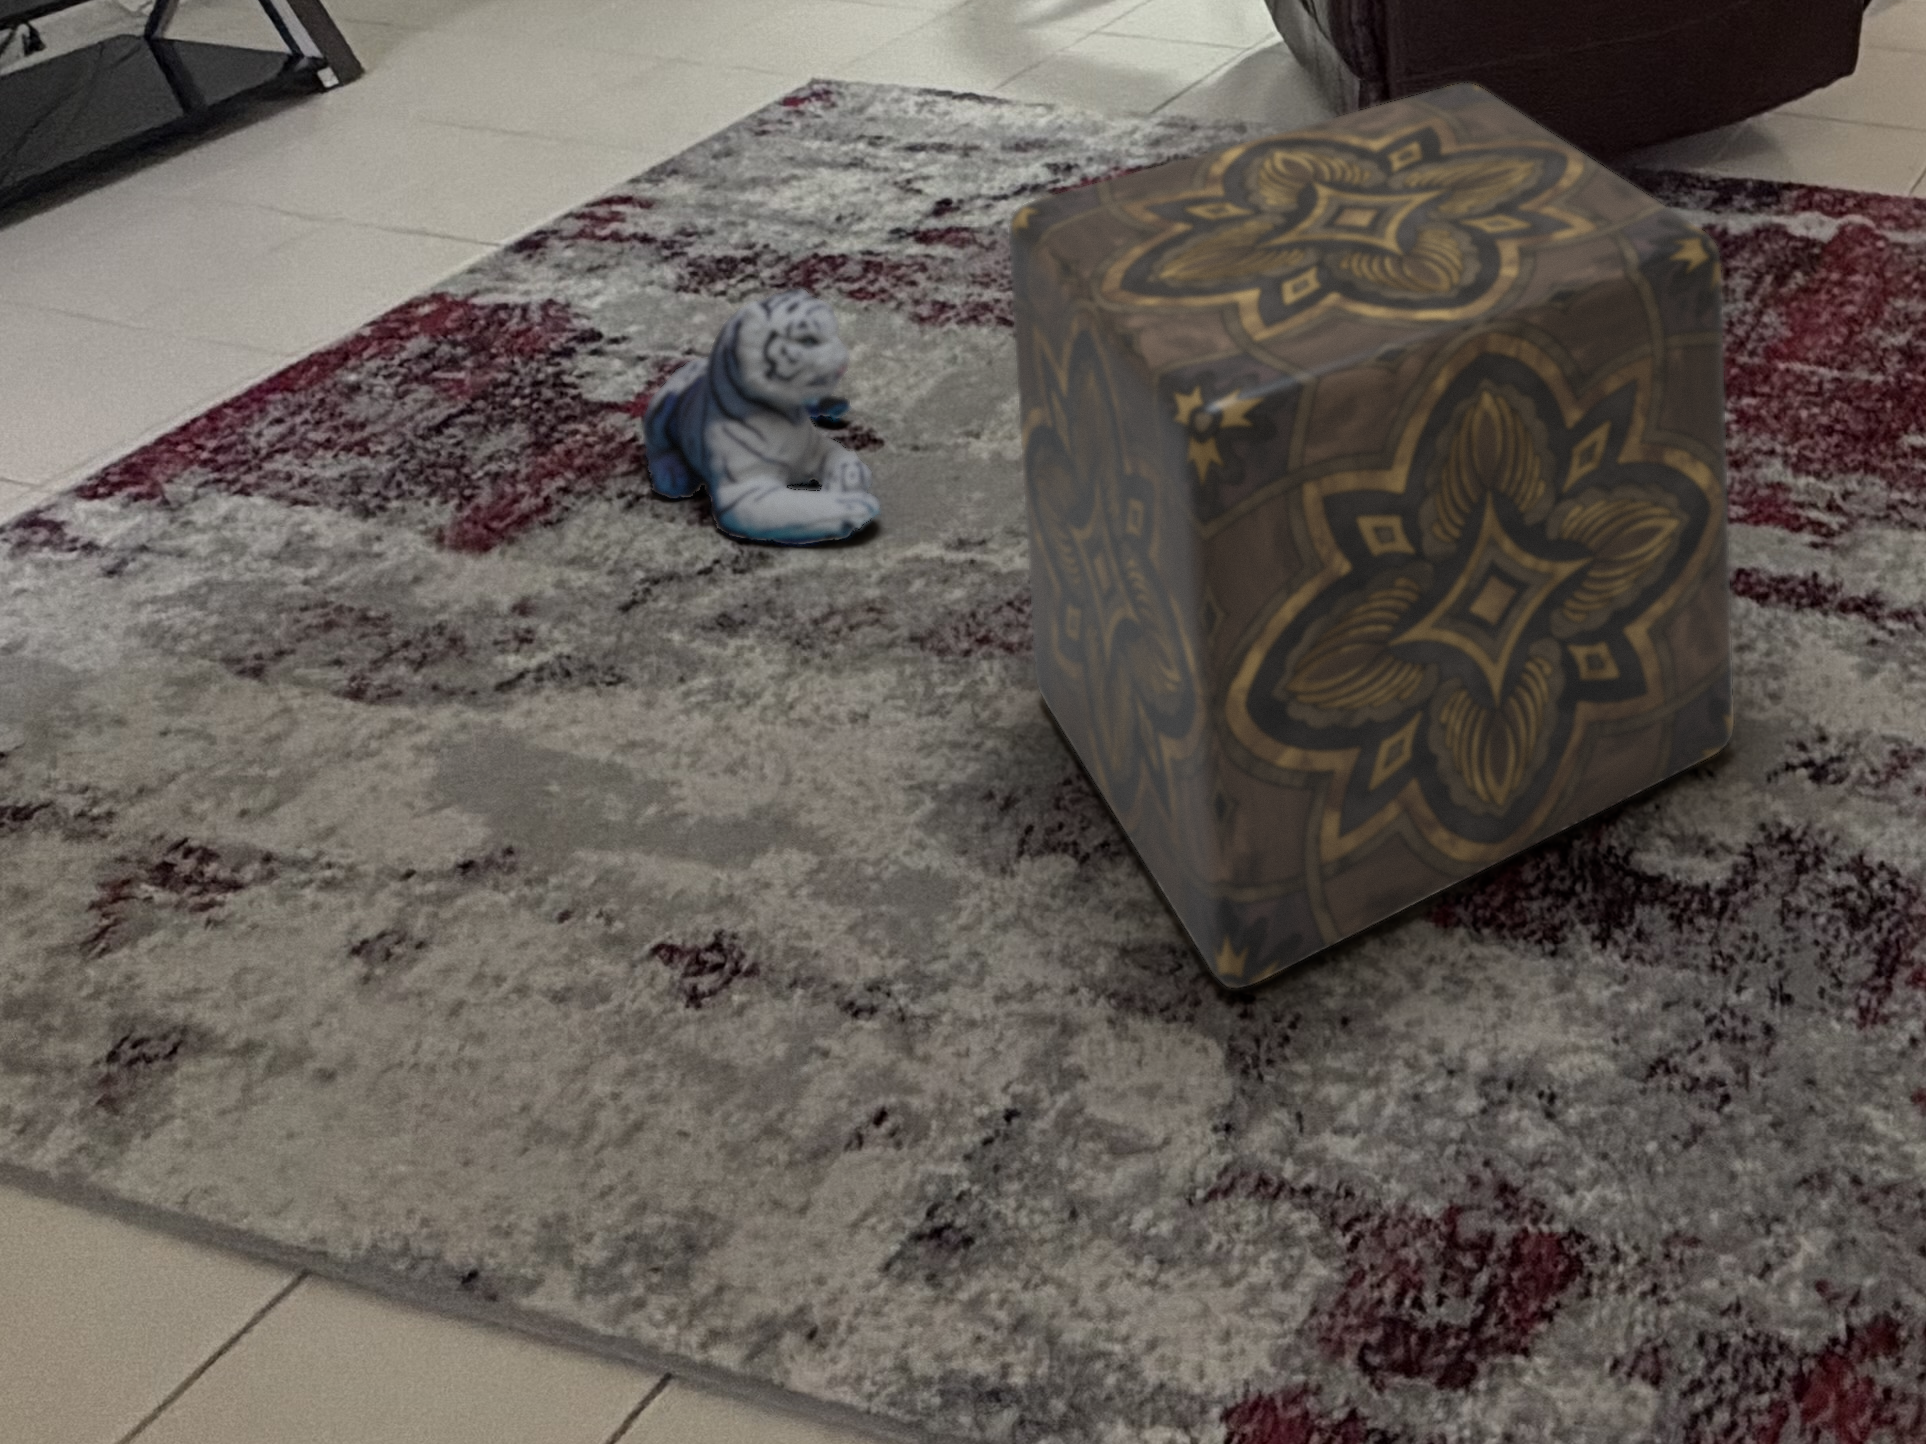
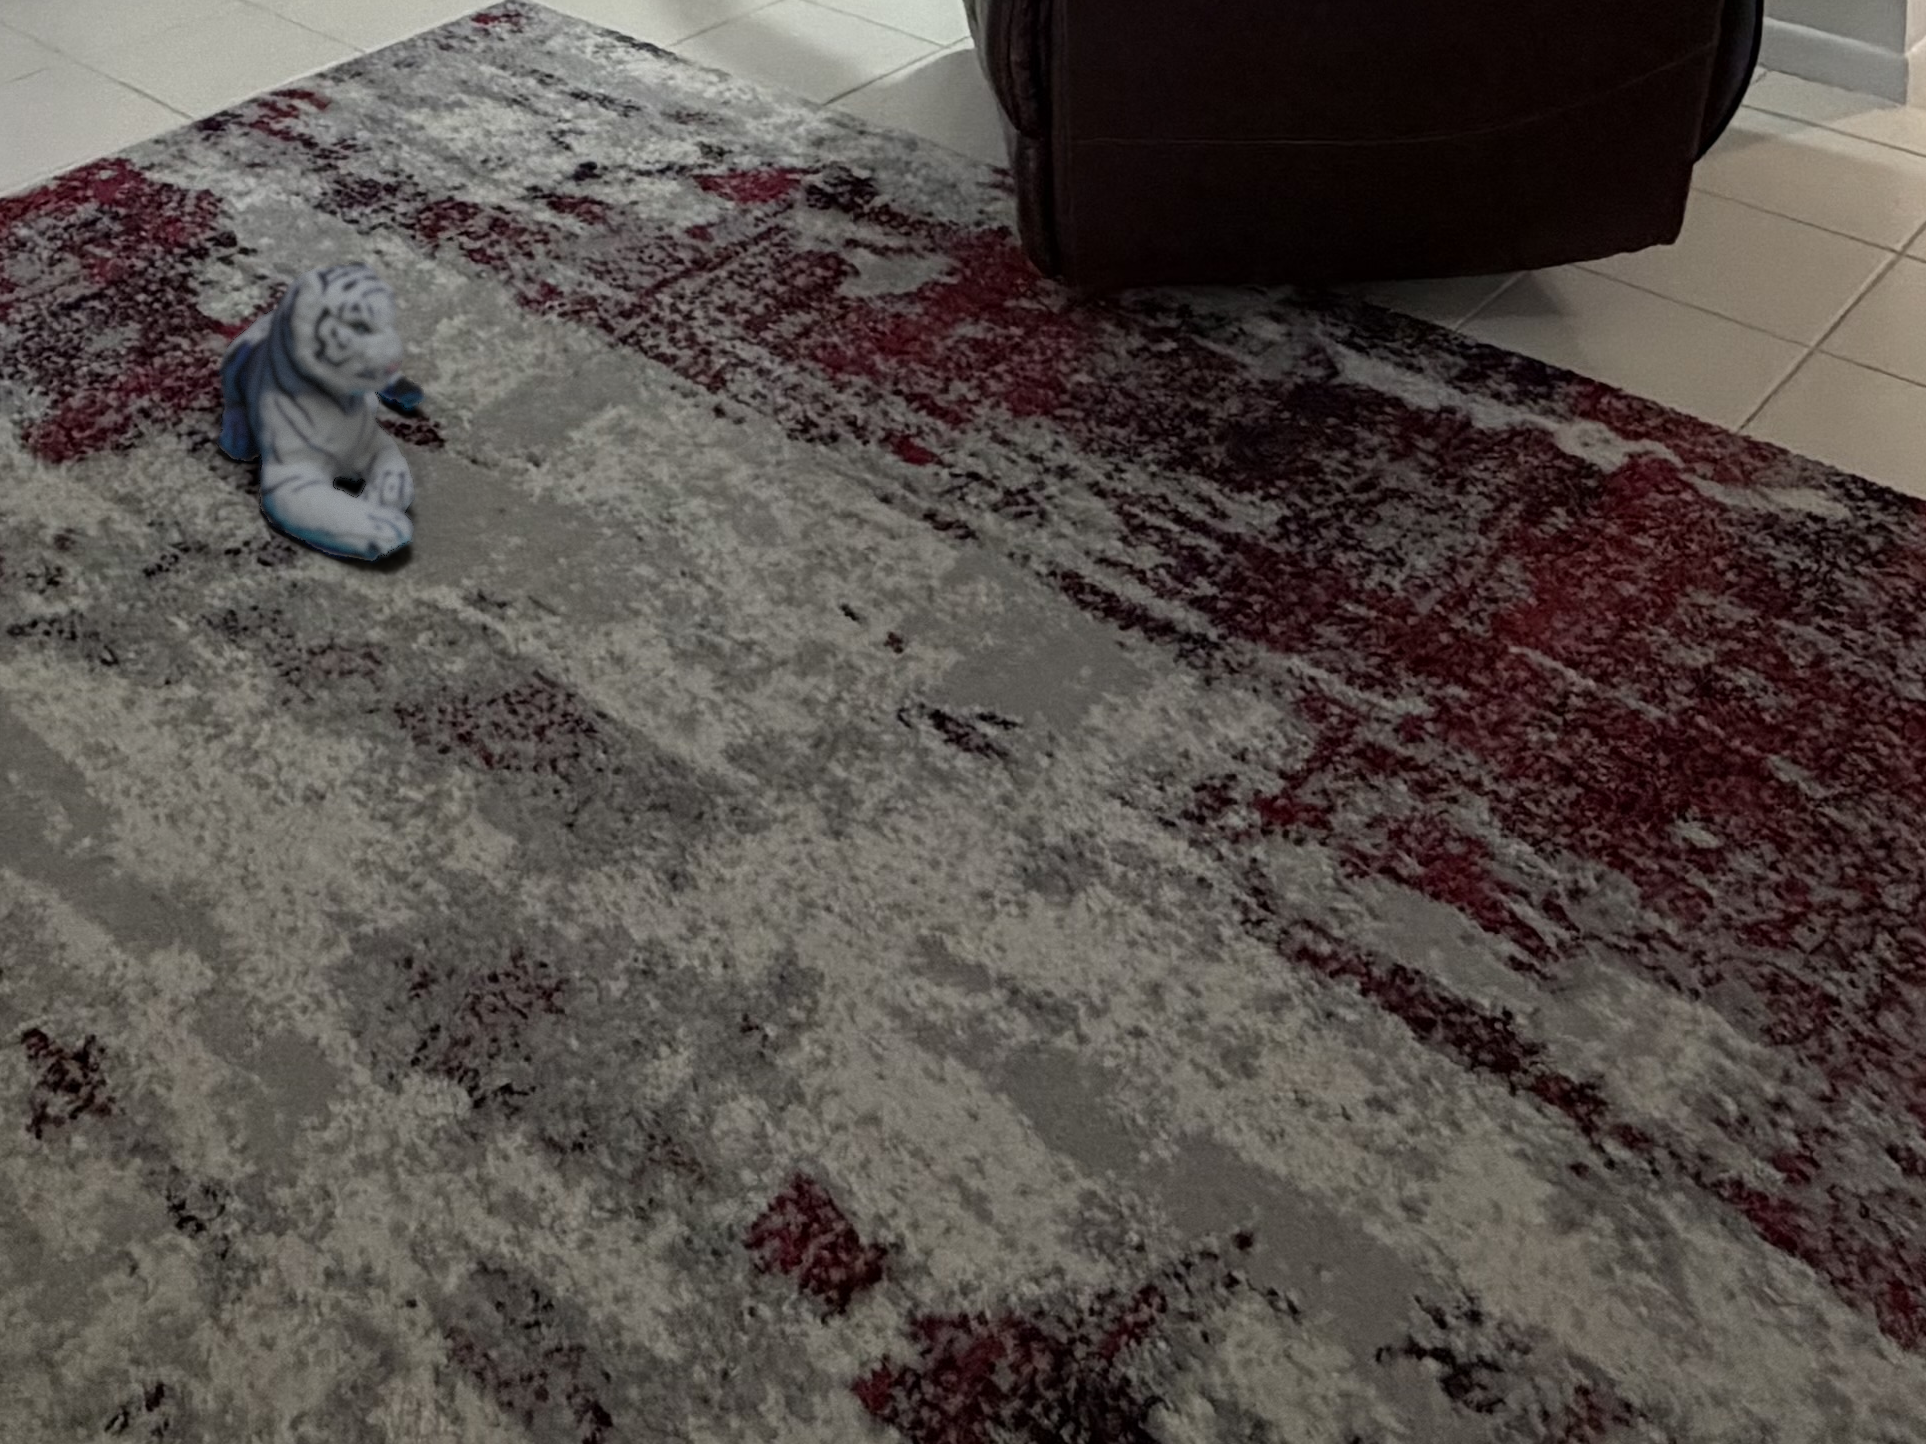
ottoman: present [1009,84,1734,988] -> none [485,204,1350,1392]

